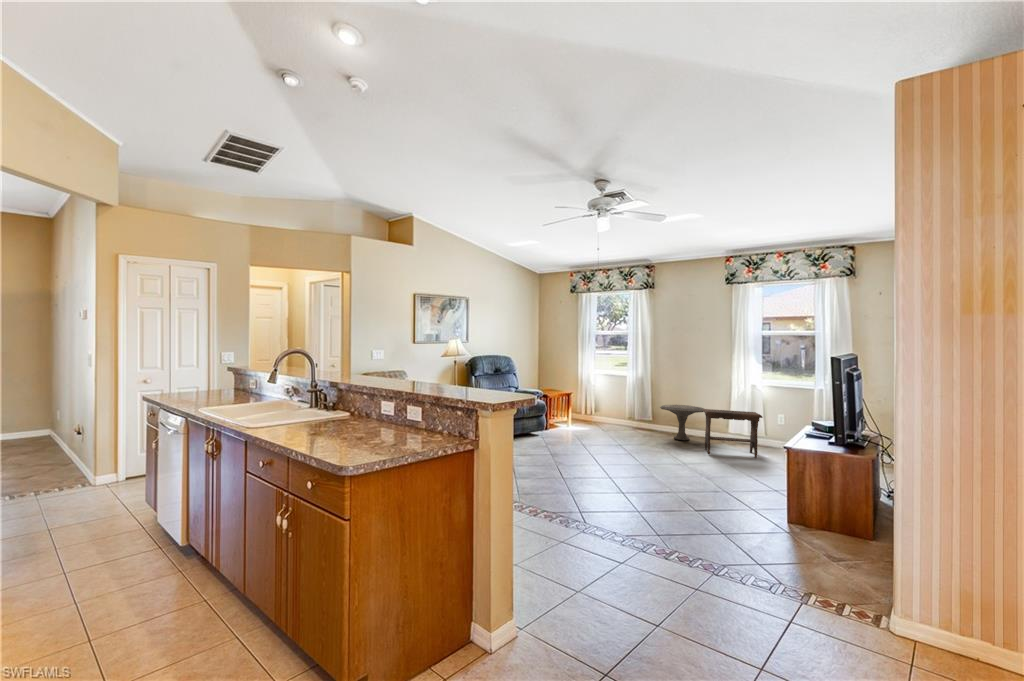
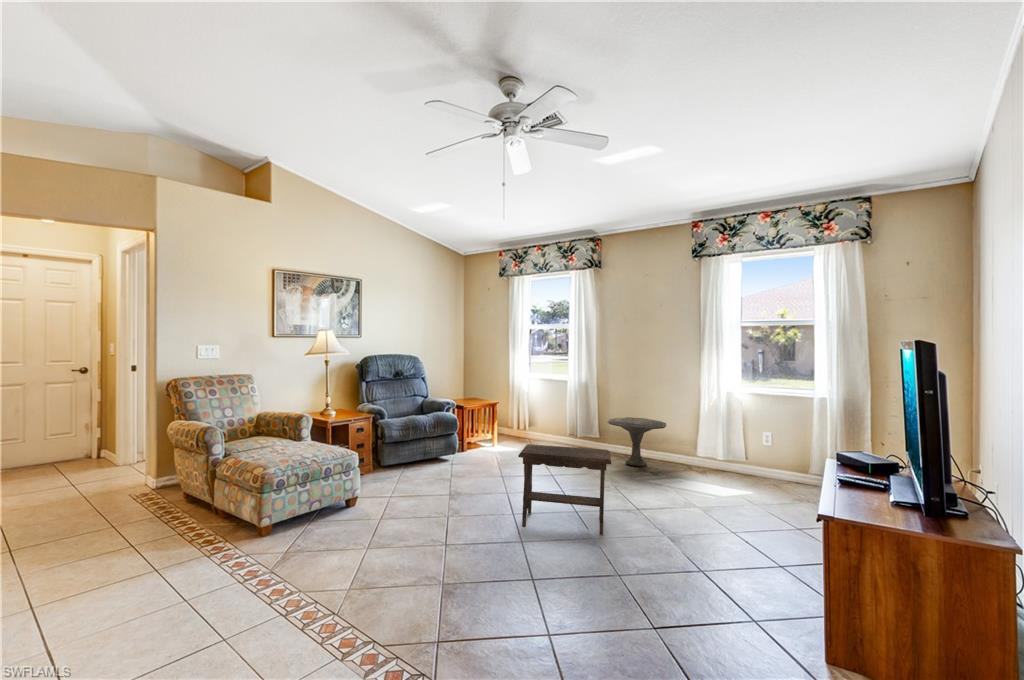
footstool: present [703,409,763,458] -> present [518,444,611,535]

